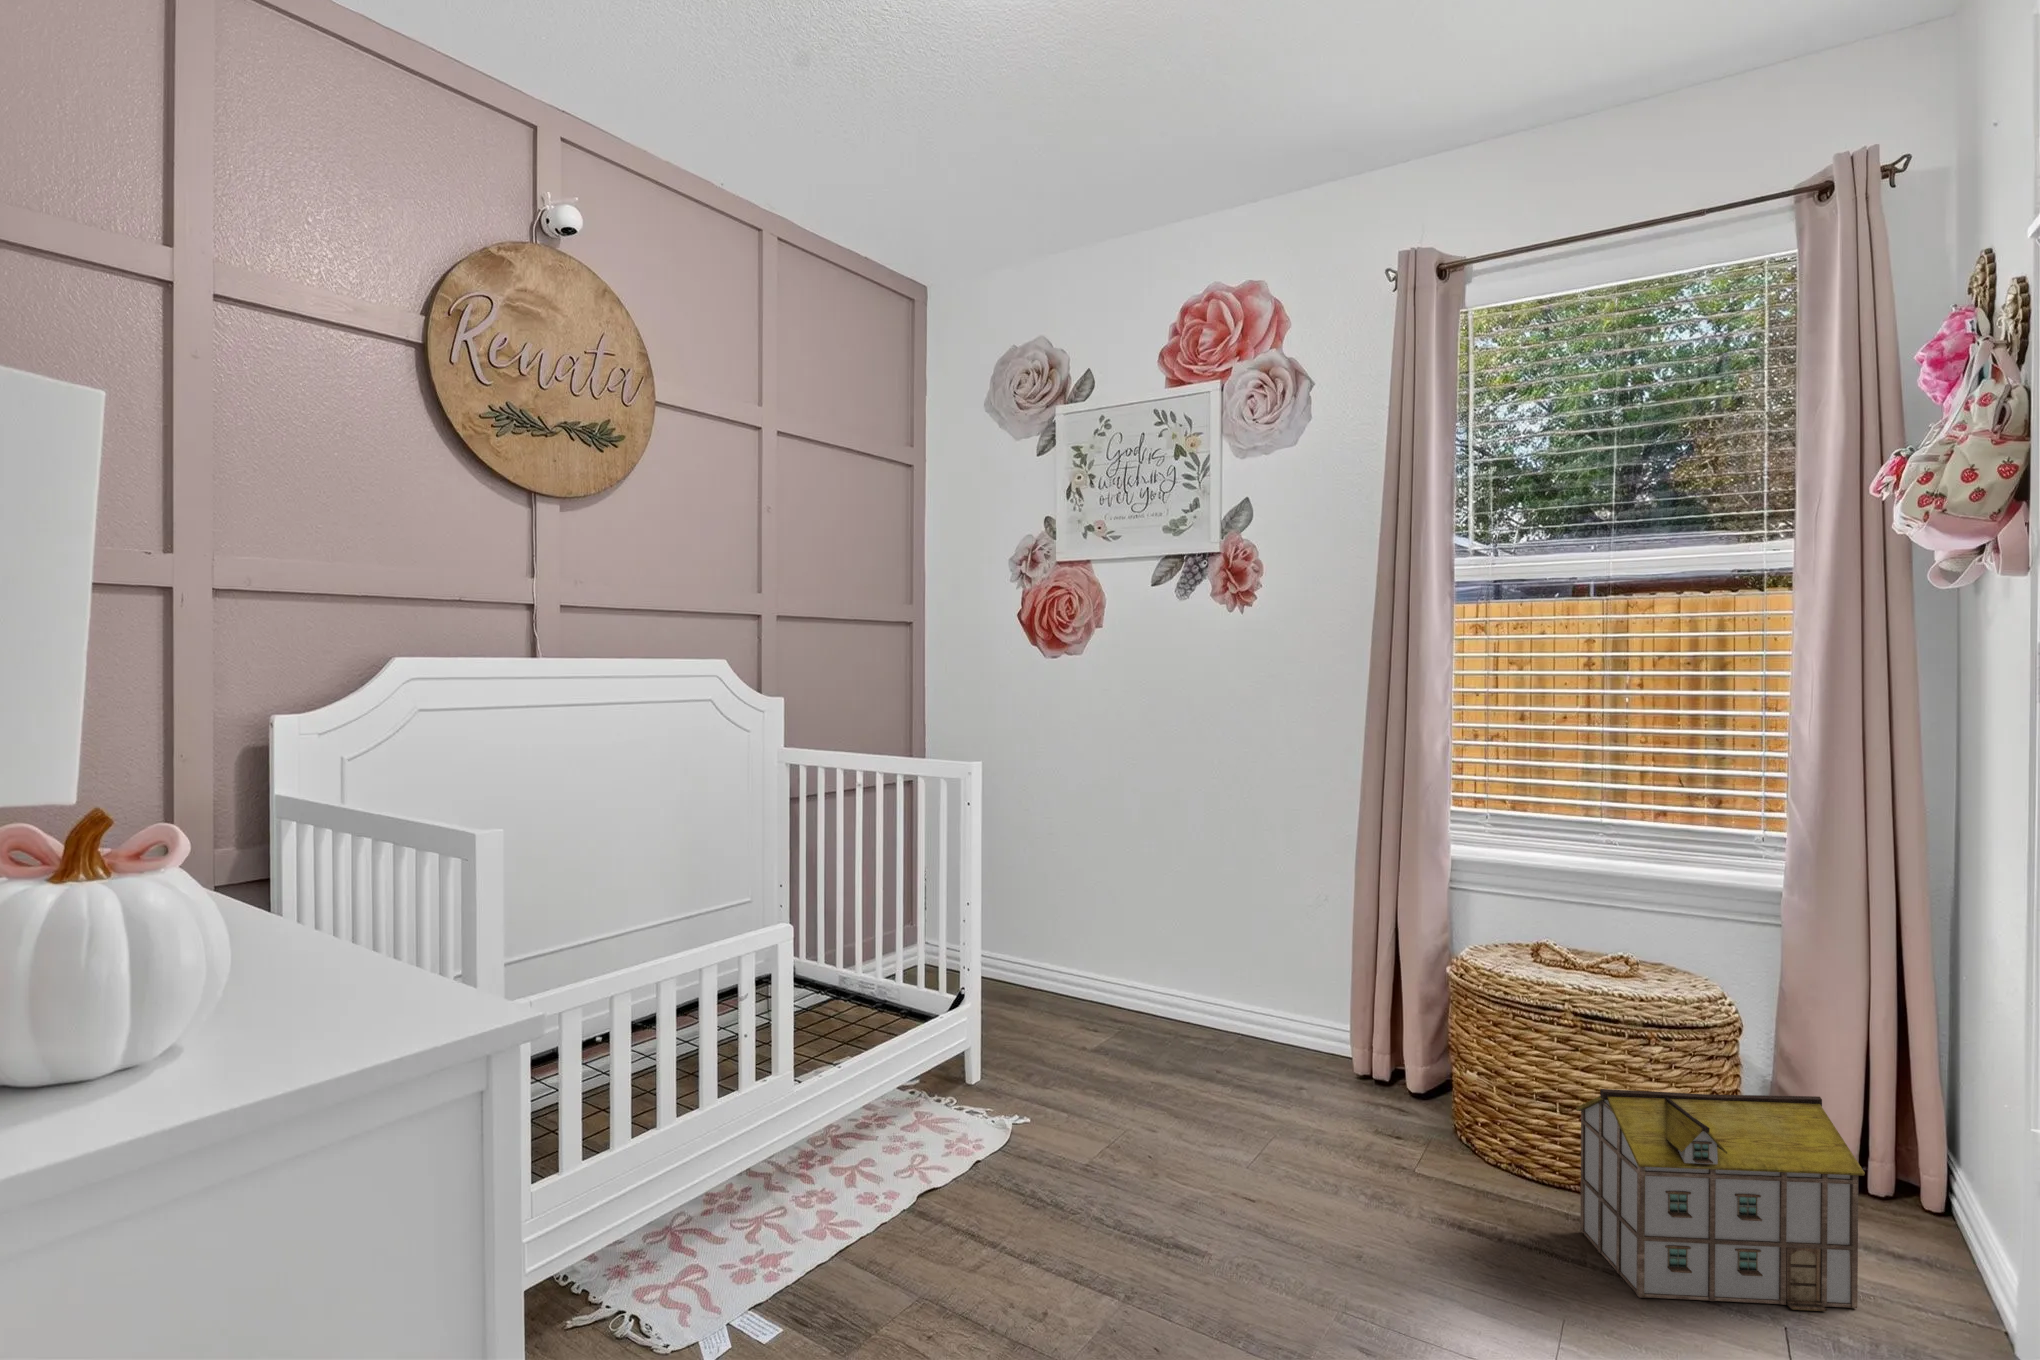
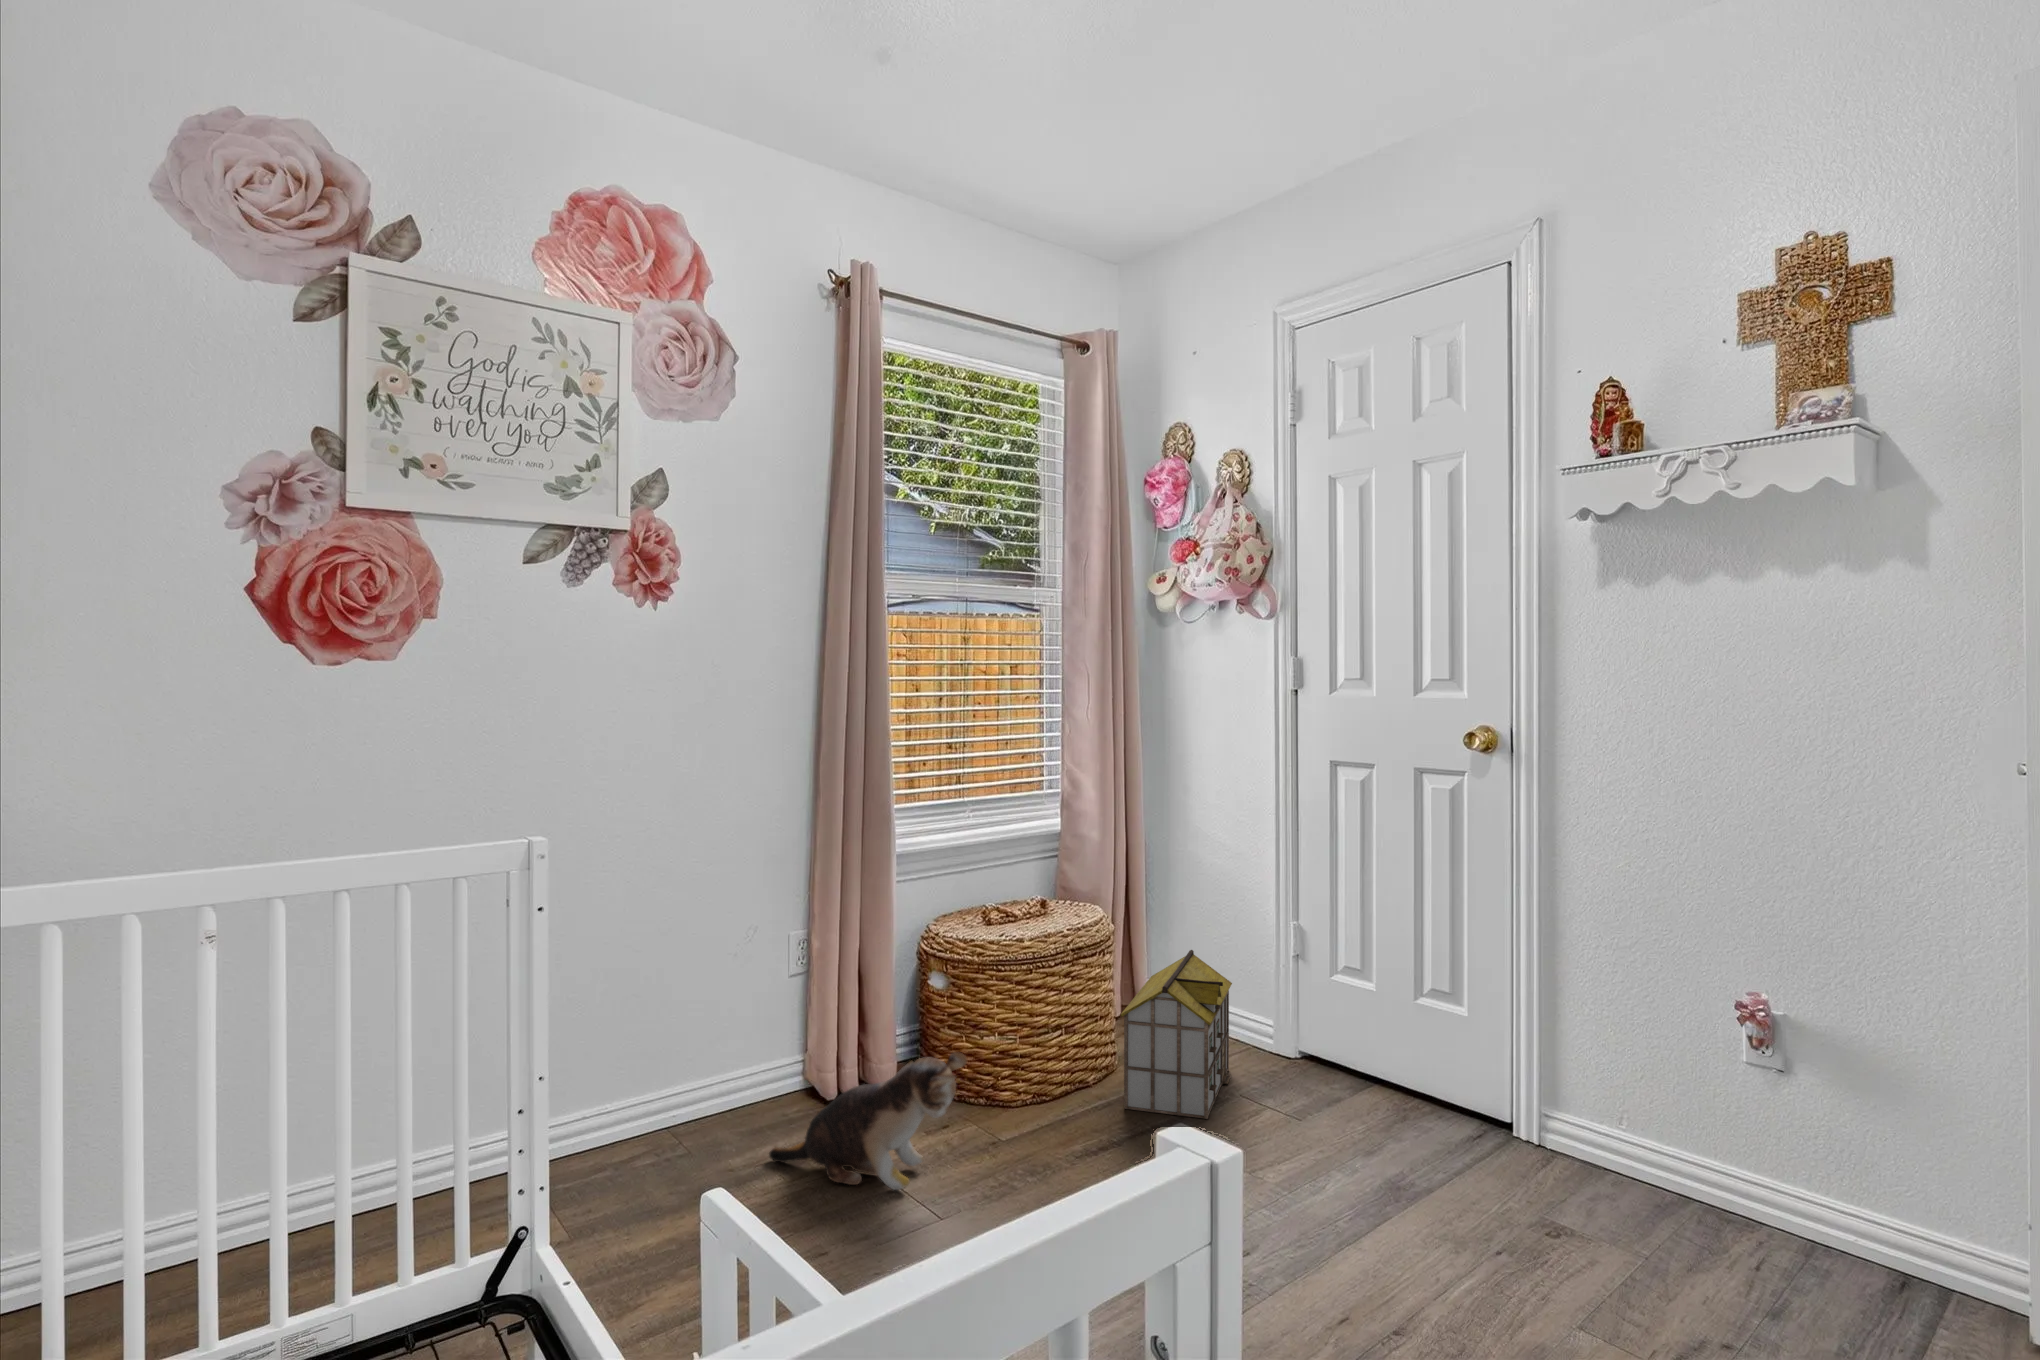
plush toy: none [1229,1025,1303,1135] -> present [769,1052,967,1190]

